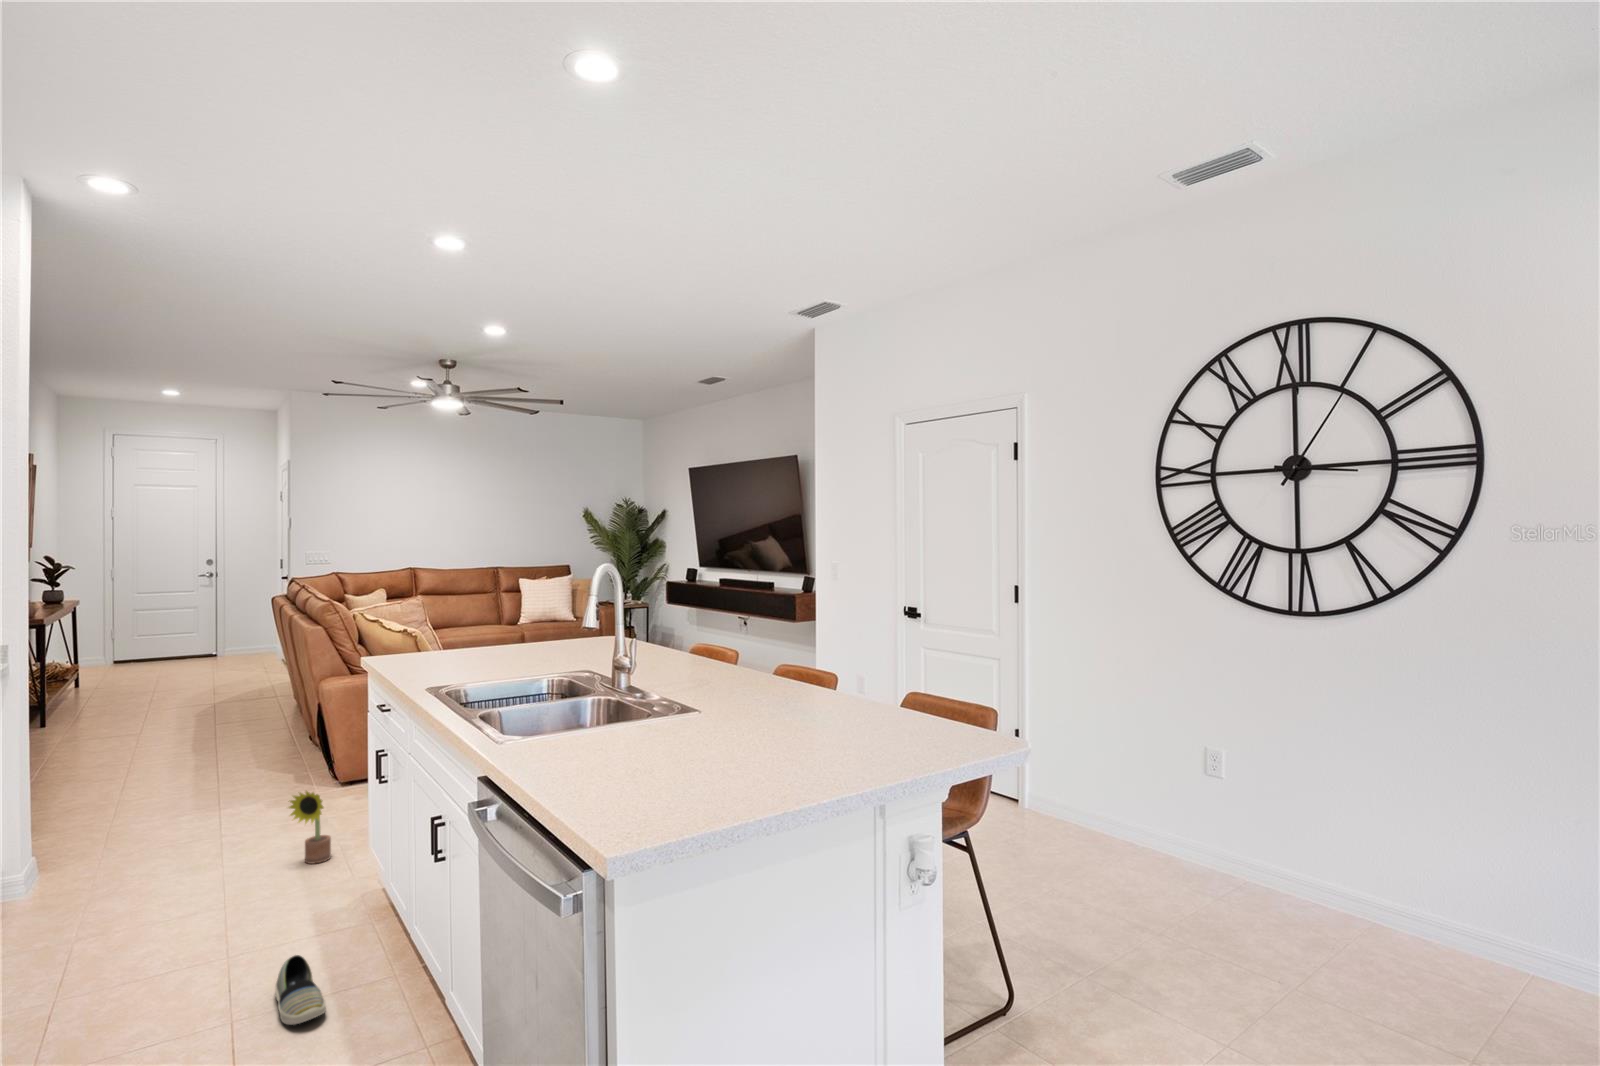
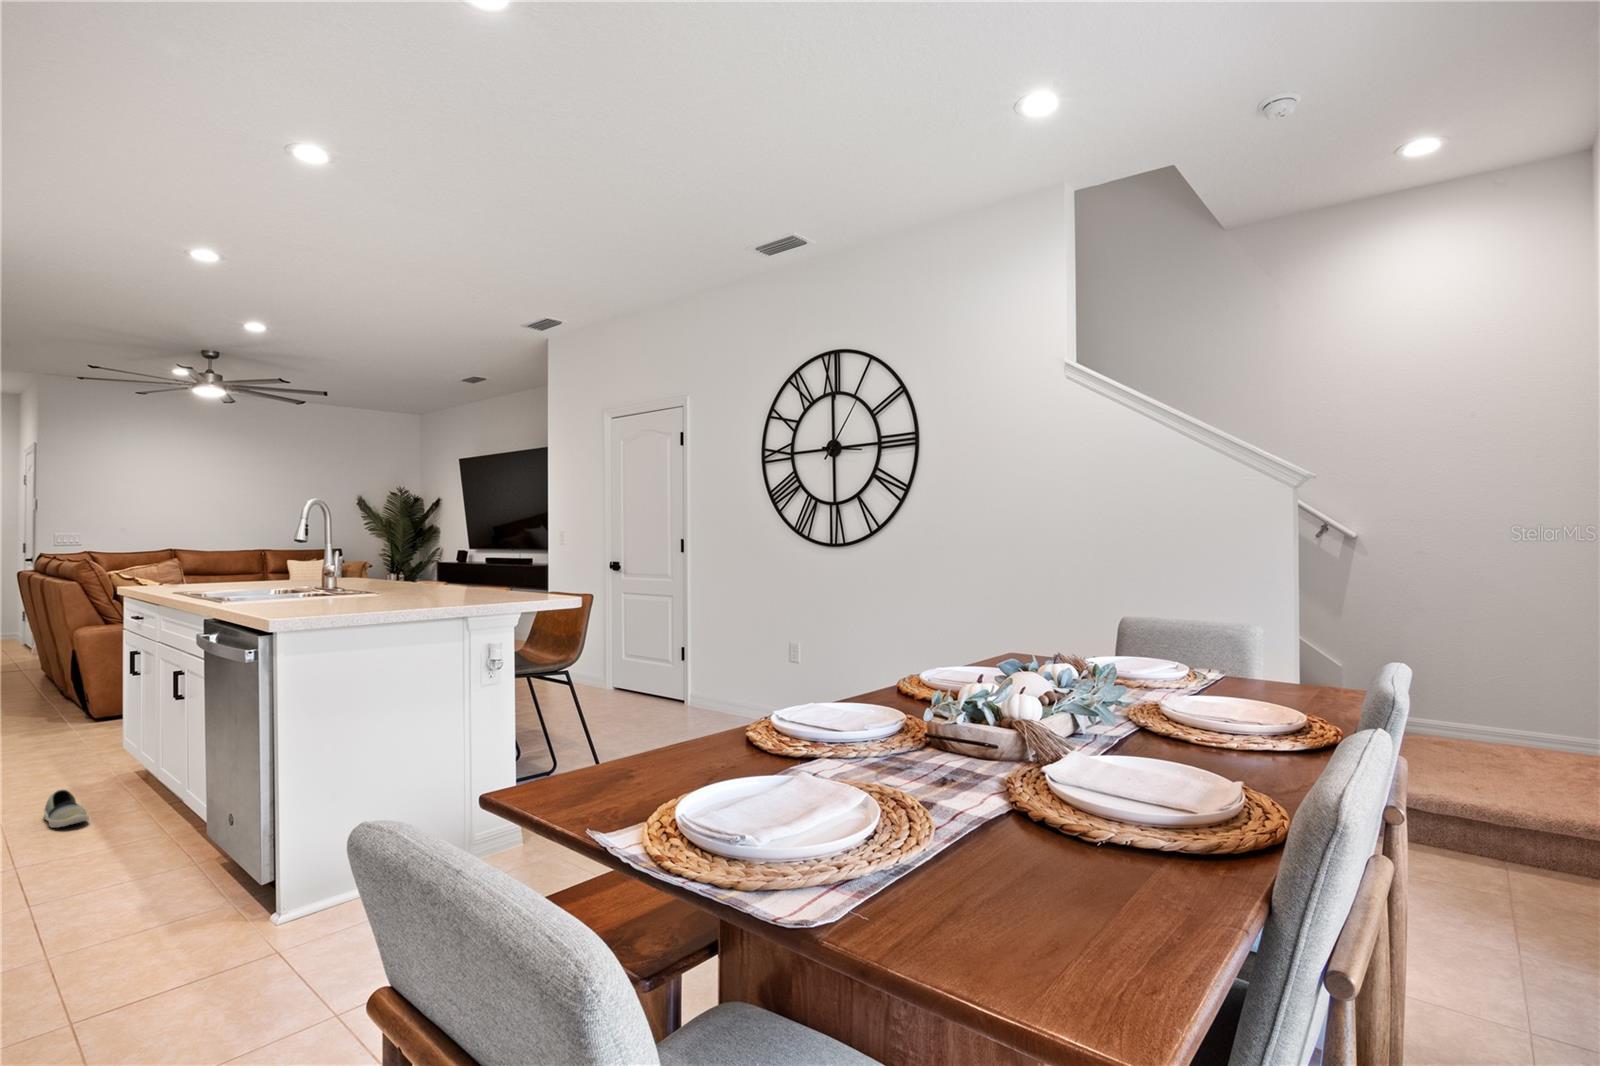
decorative plant: present [289,791,331,864] -> none [45,698,88,760]

